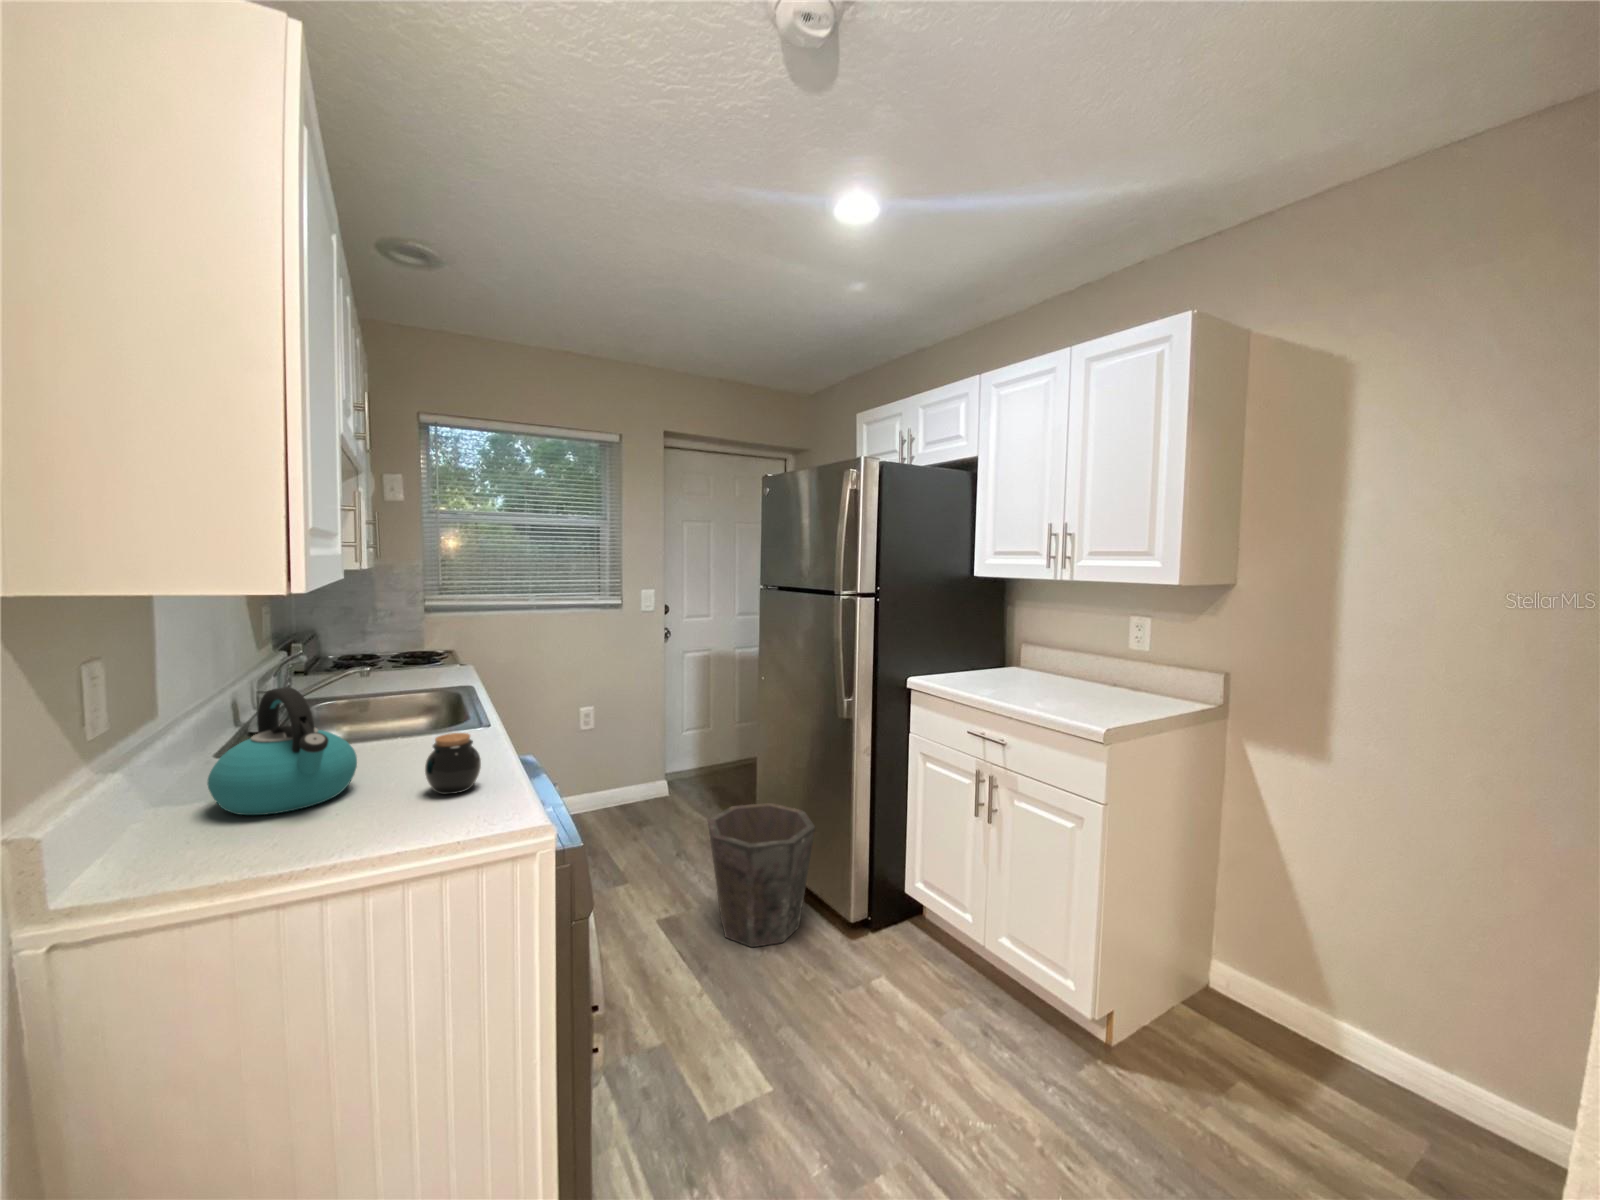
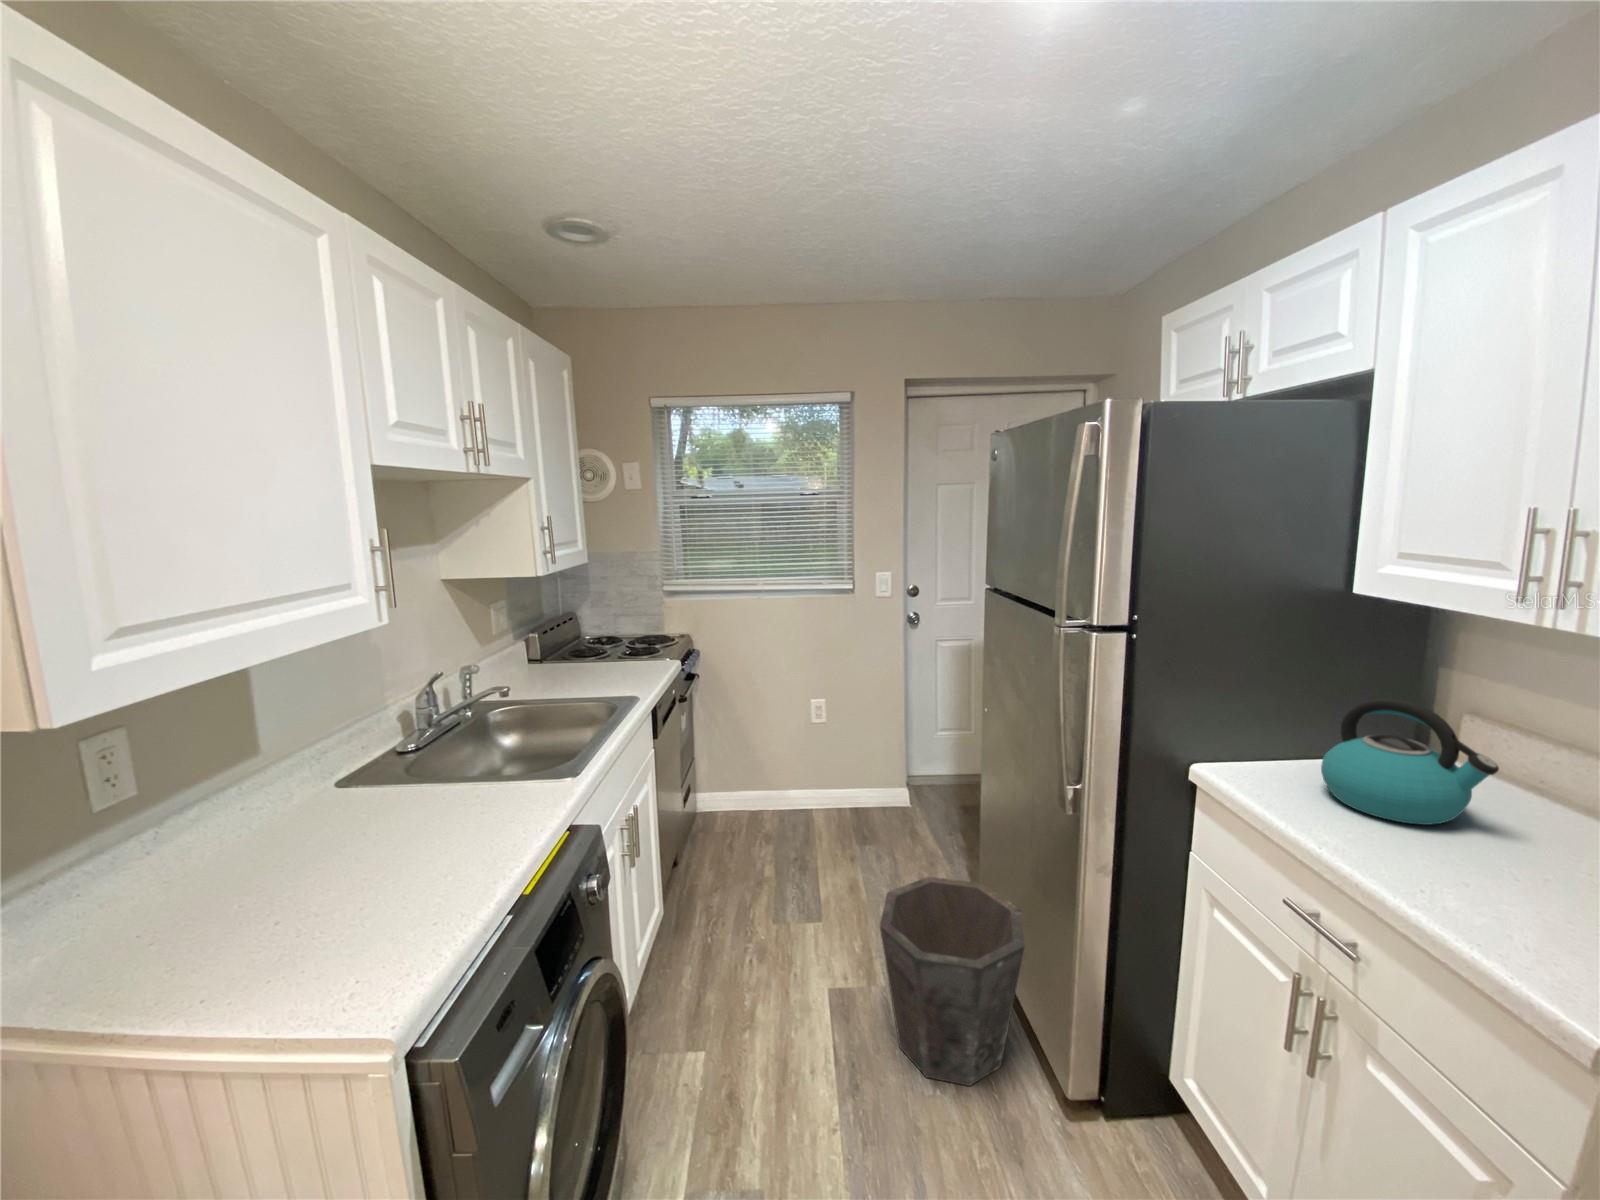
kettle: present [207,687,357,815] -> present [1321,699,1499,825]
jar: present [425,733,481,794] -> none [384,836,452,915]

